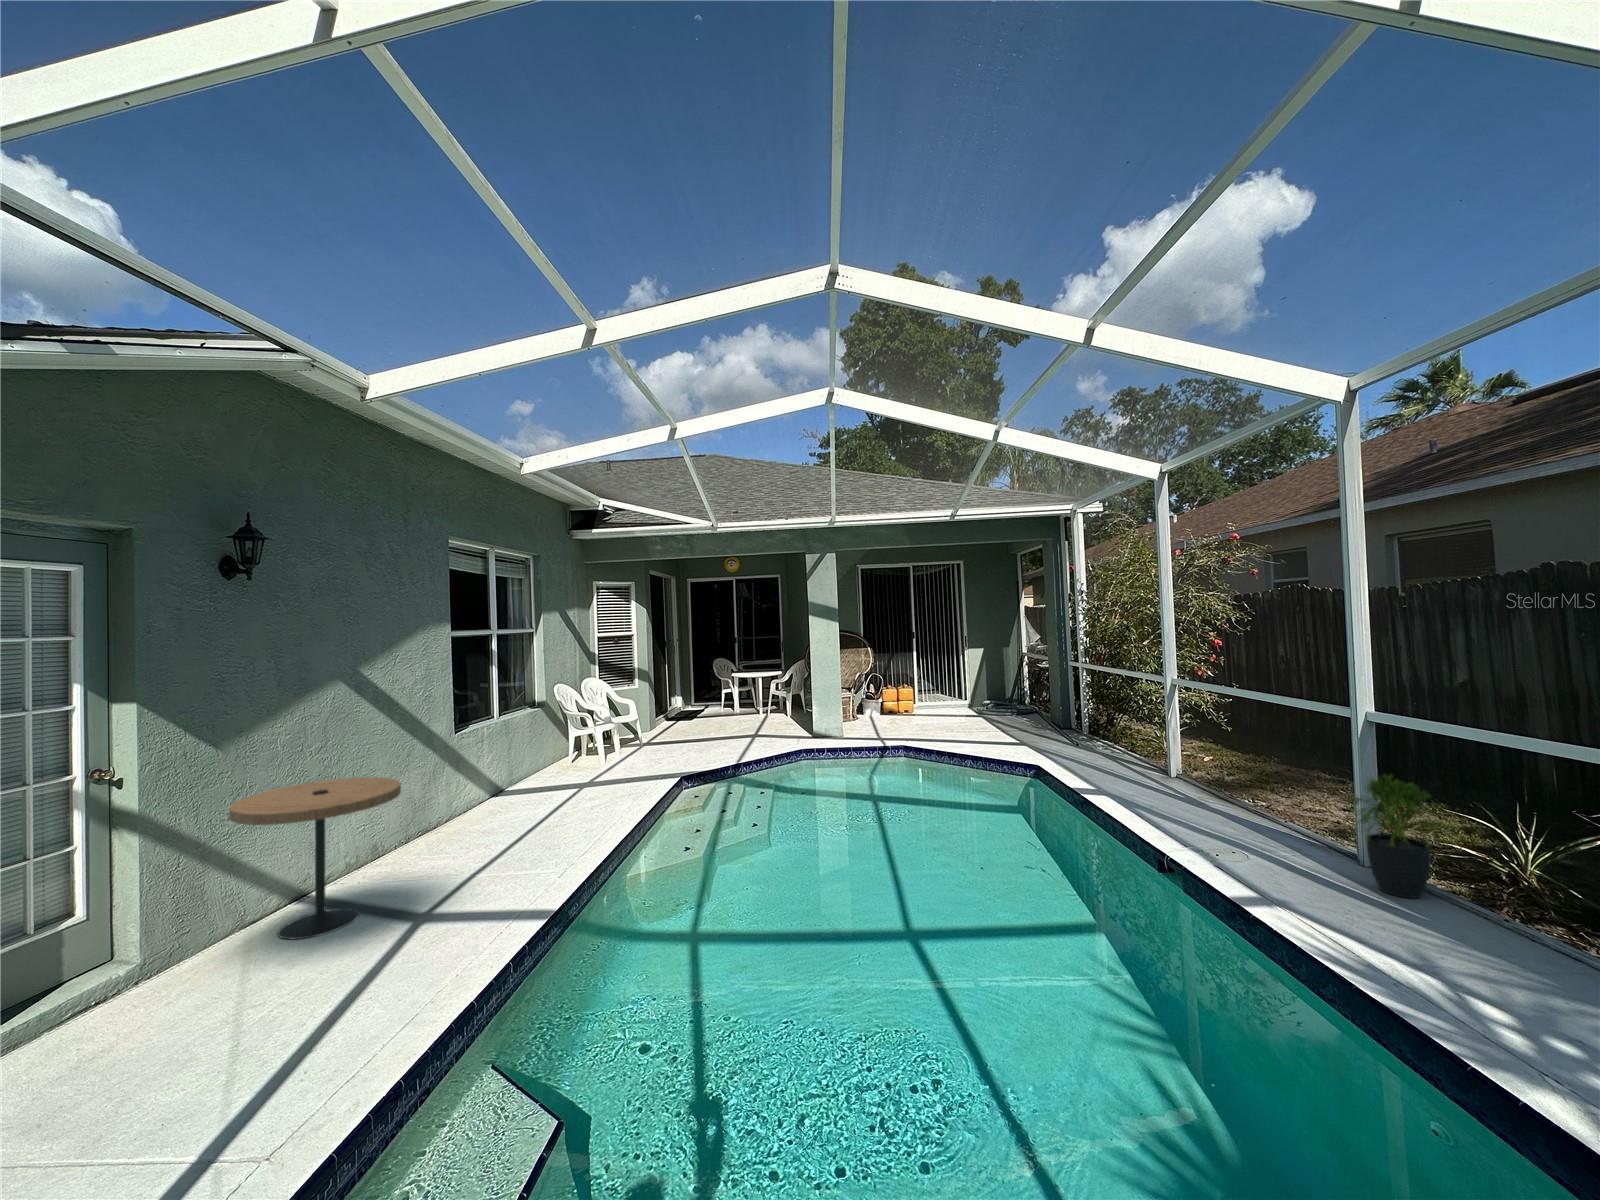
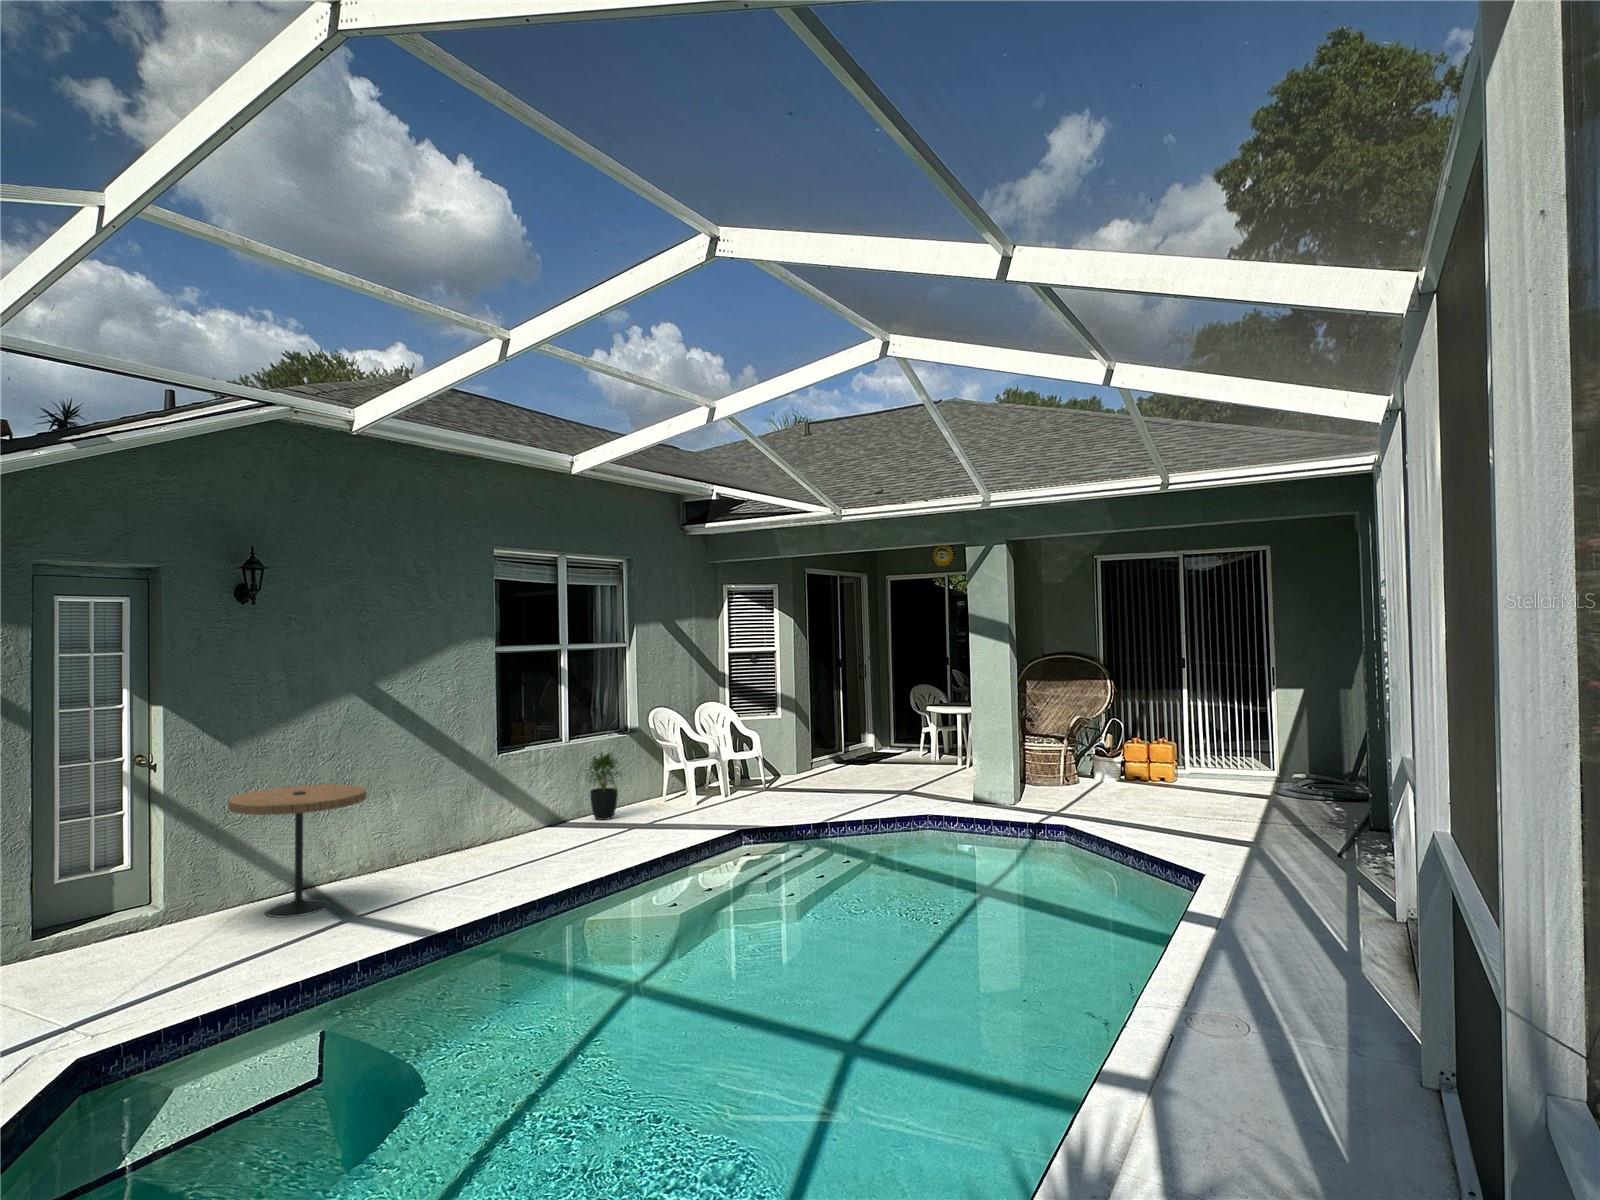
potted plant: present [1351,774,1446,898] -> present [584,753,622,820]

